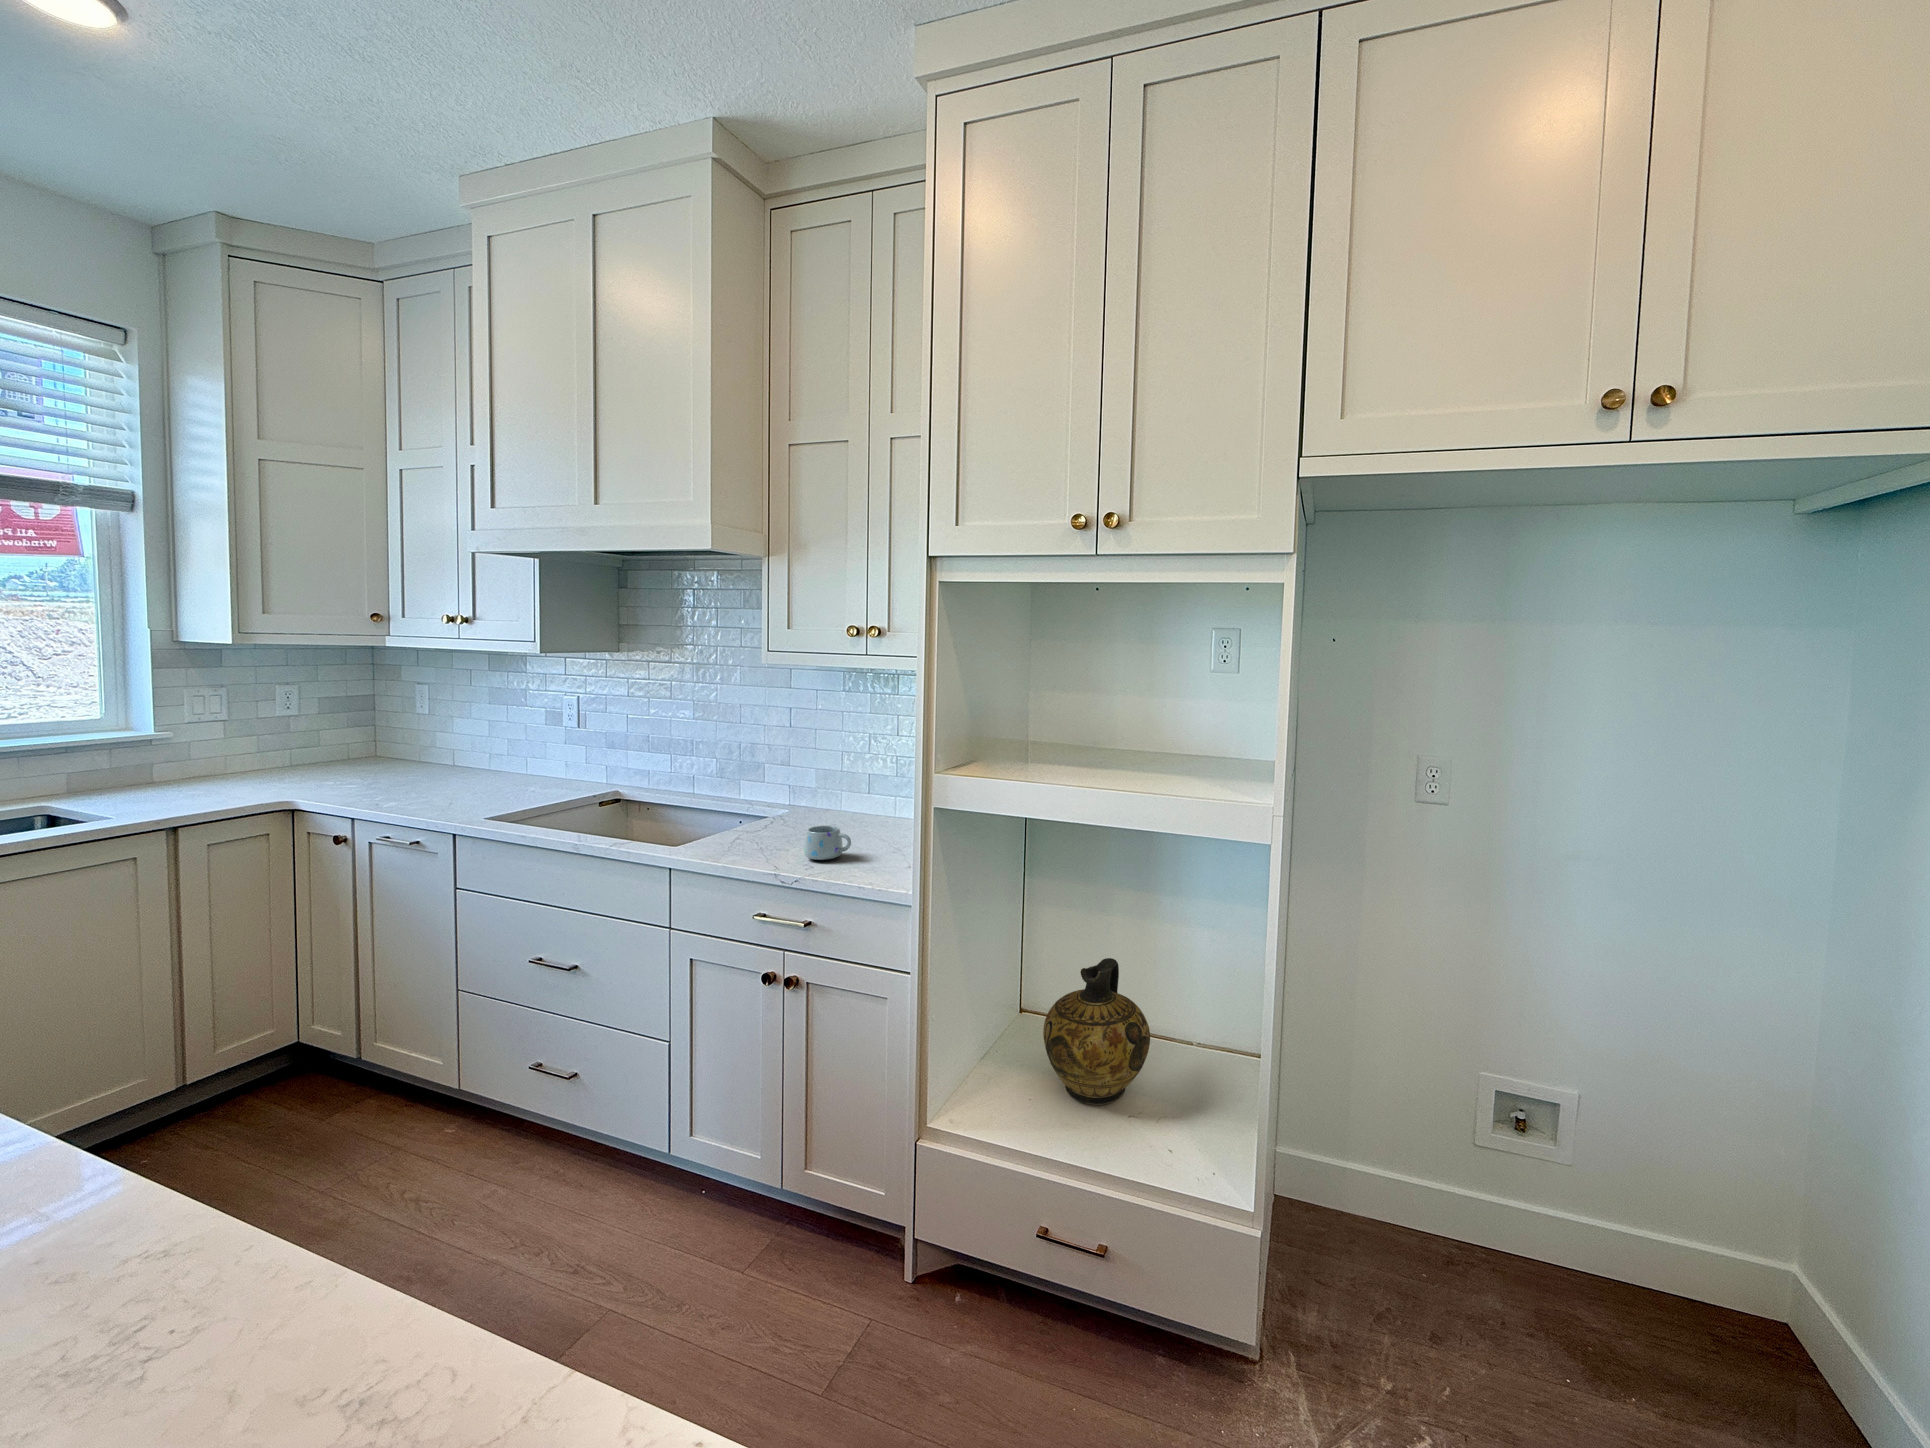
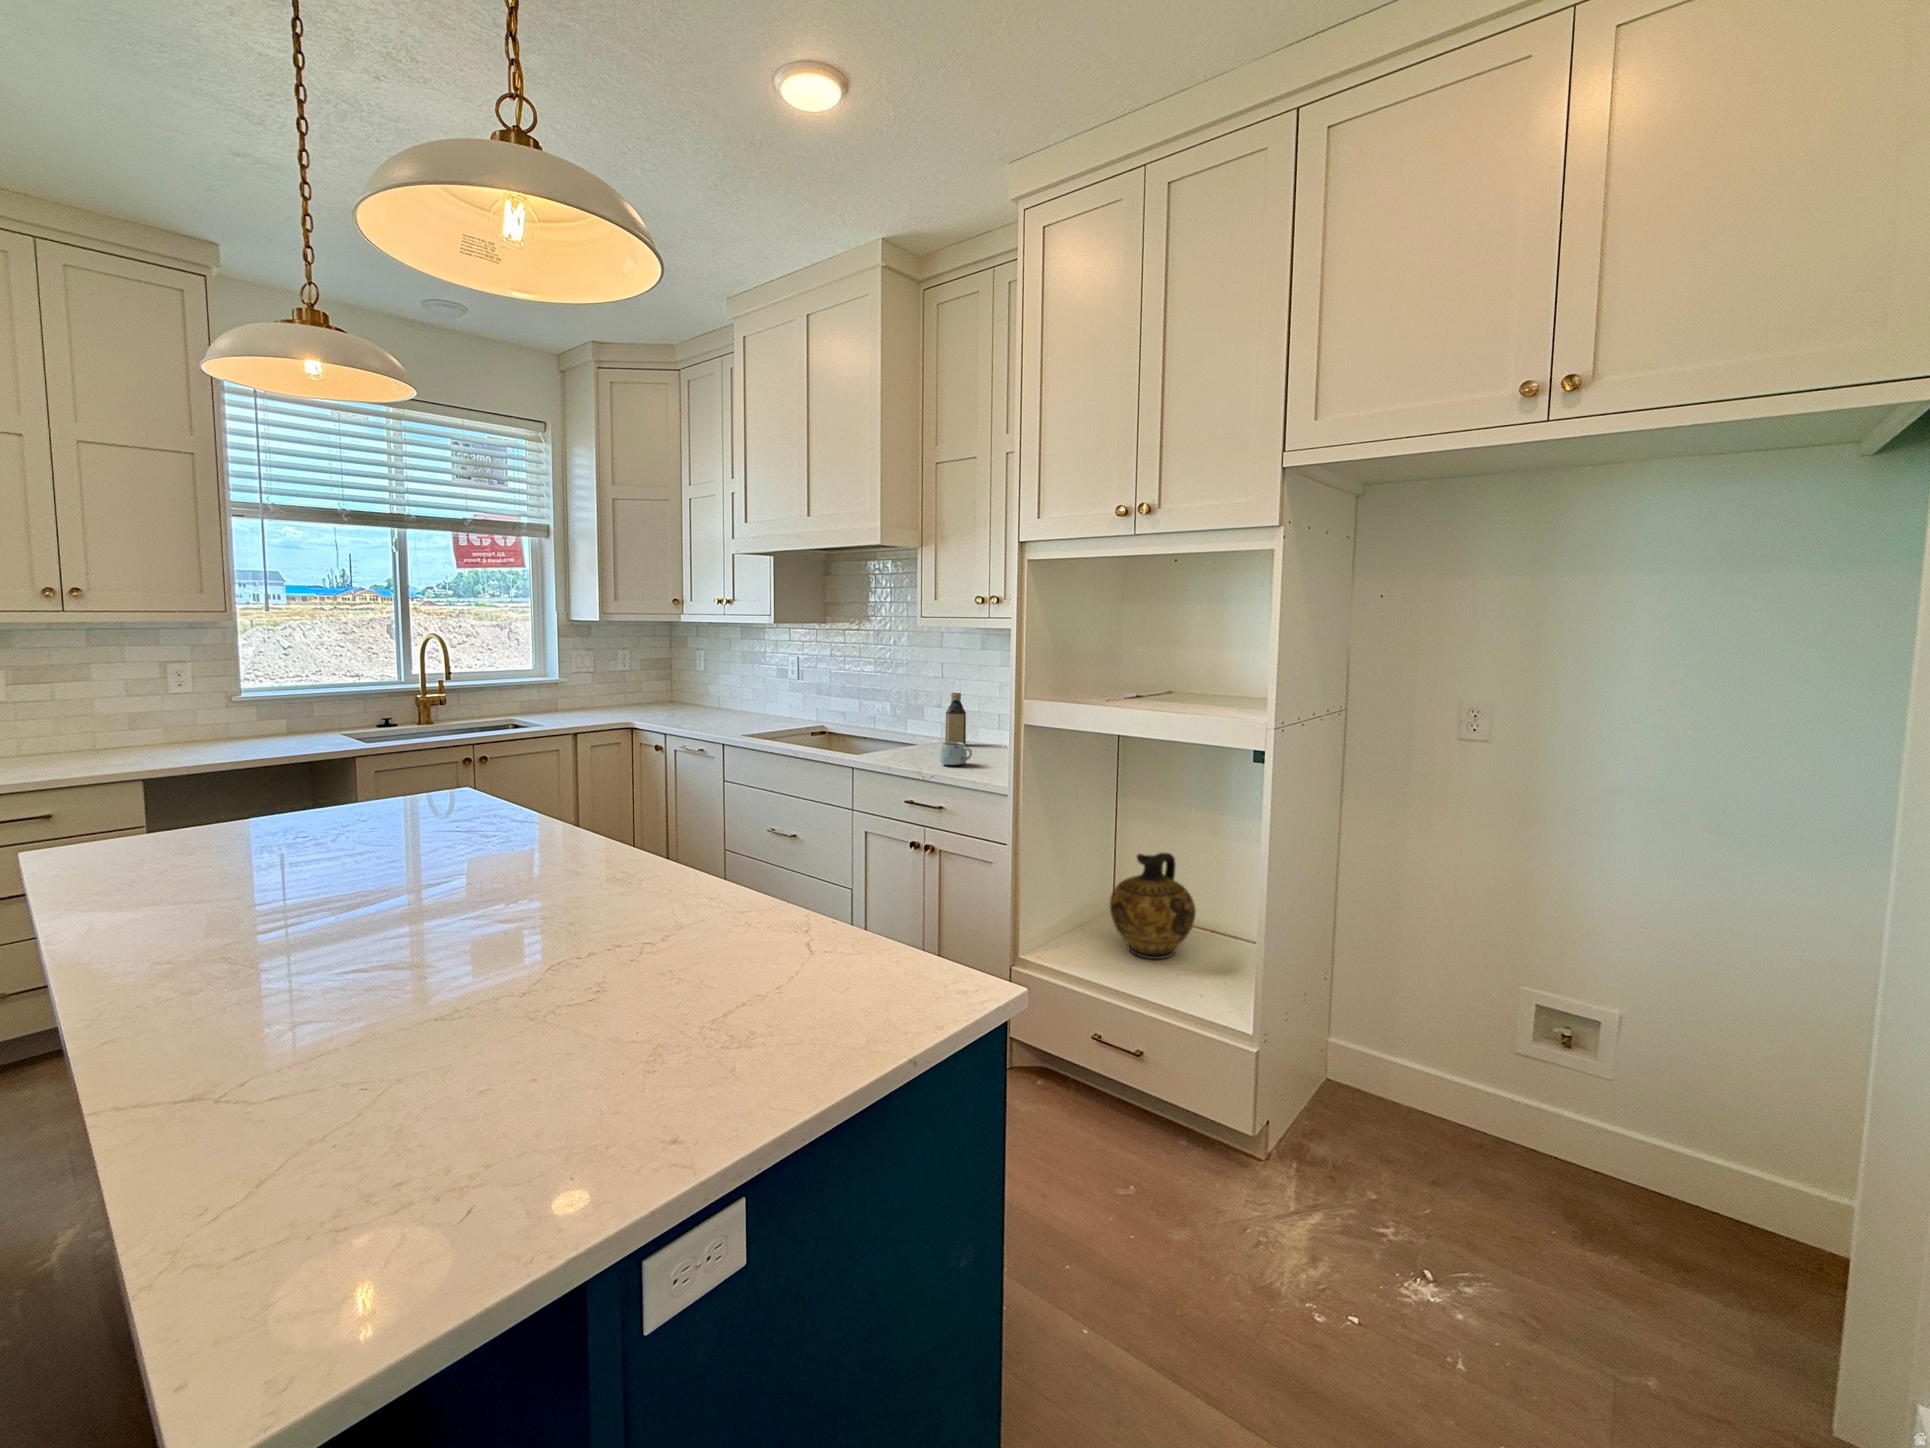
bottle: none [801,750,829,821] -> present [945,693,966,745]

